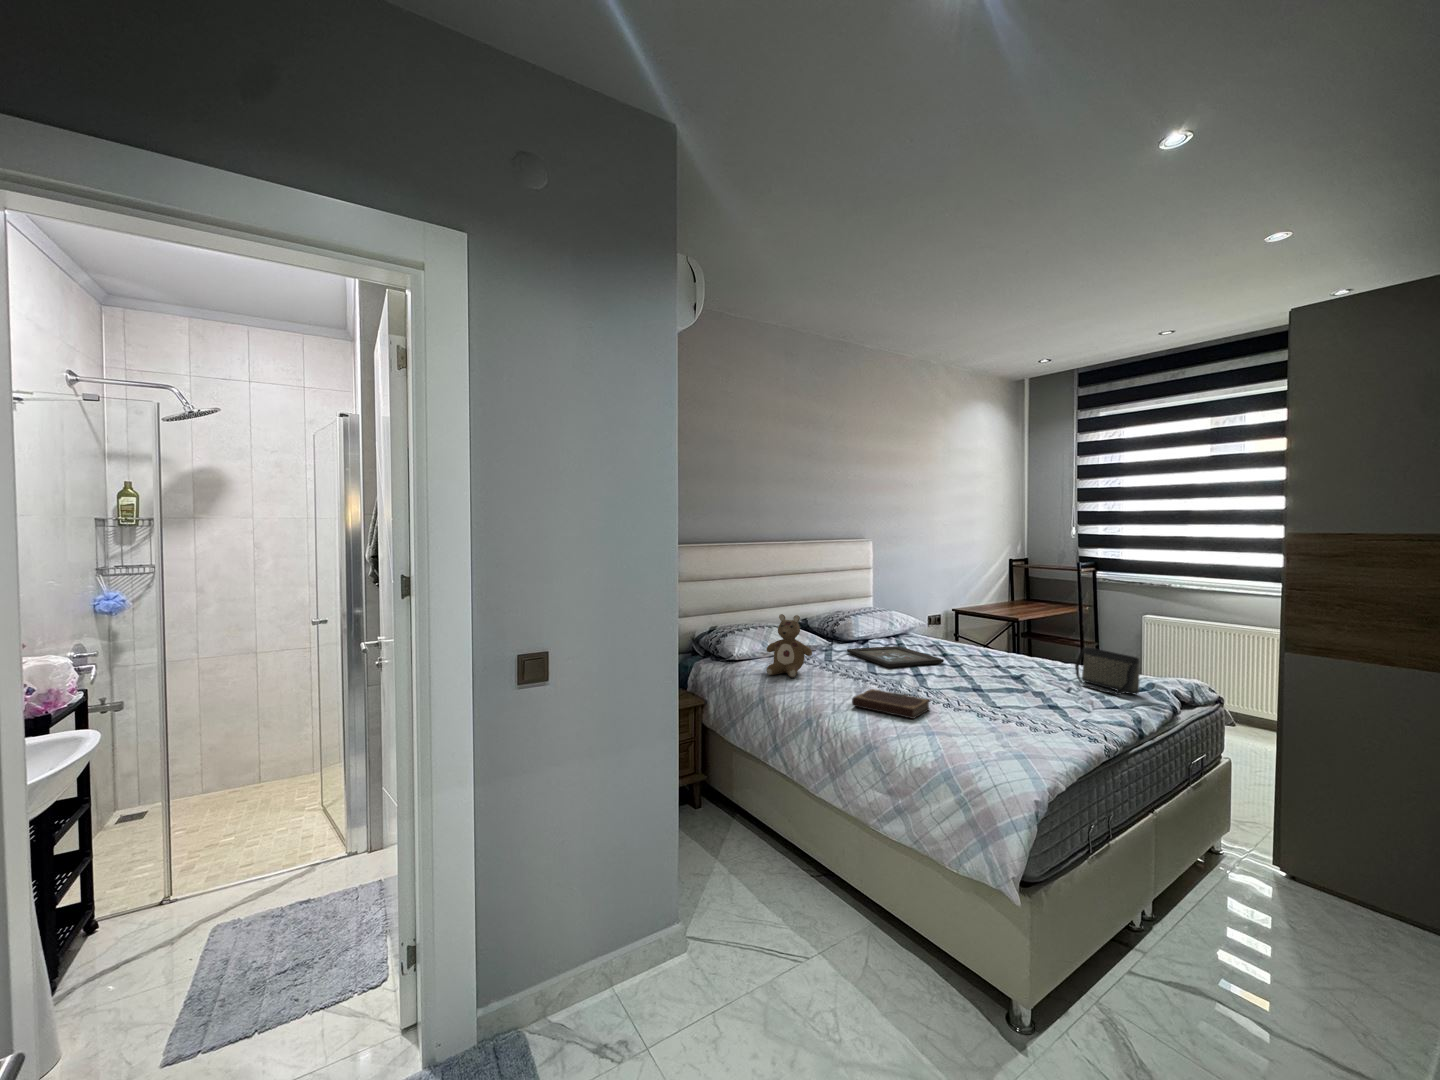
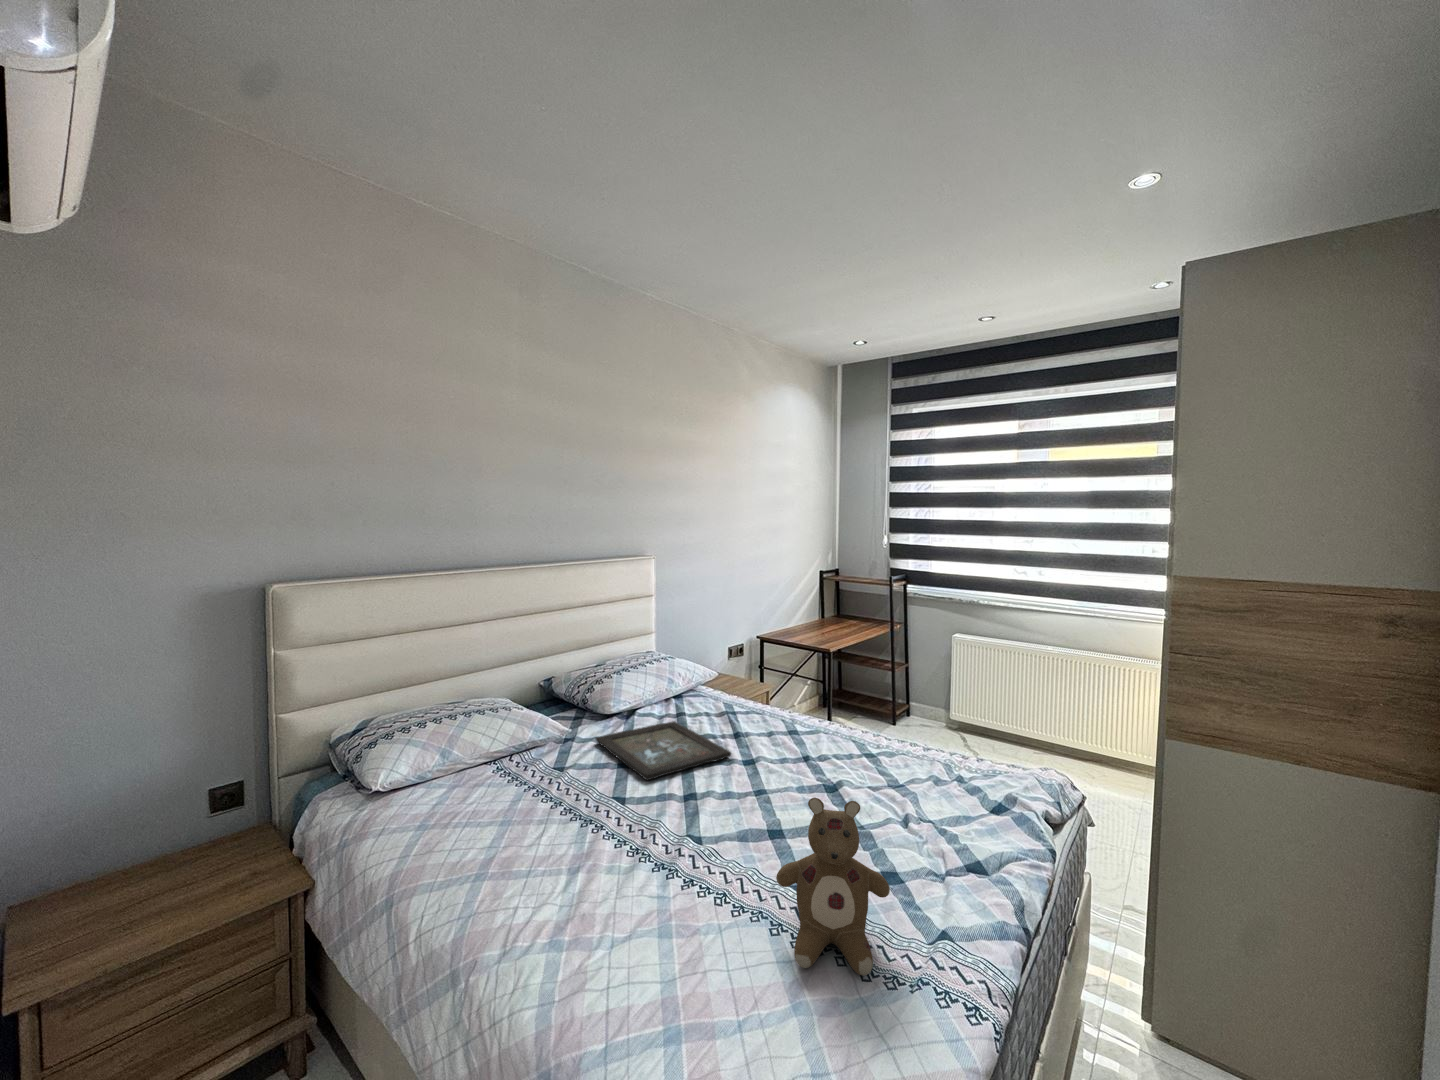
stuffed bear: present [767,614,812,677] -> present [776,798,890,976]
handbag: present [1075,647,1139,695] -> none [908,737,999,822]
notebook: present [852,689,930,719] -> none [538,877,687,978]

